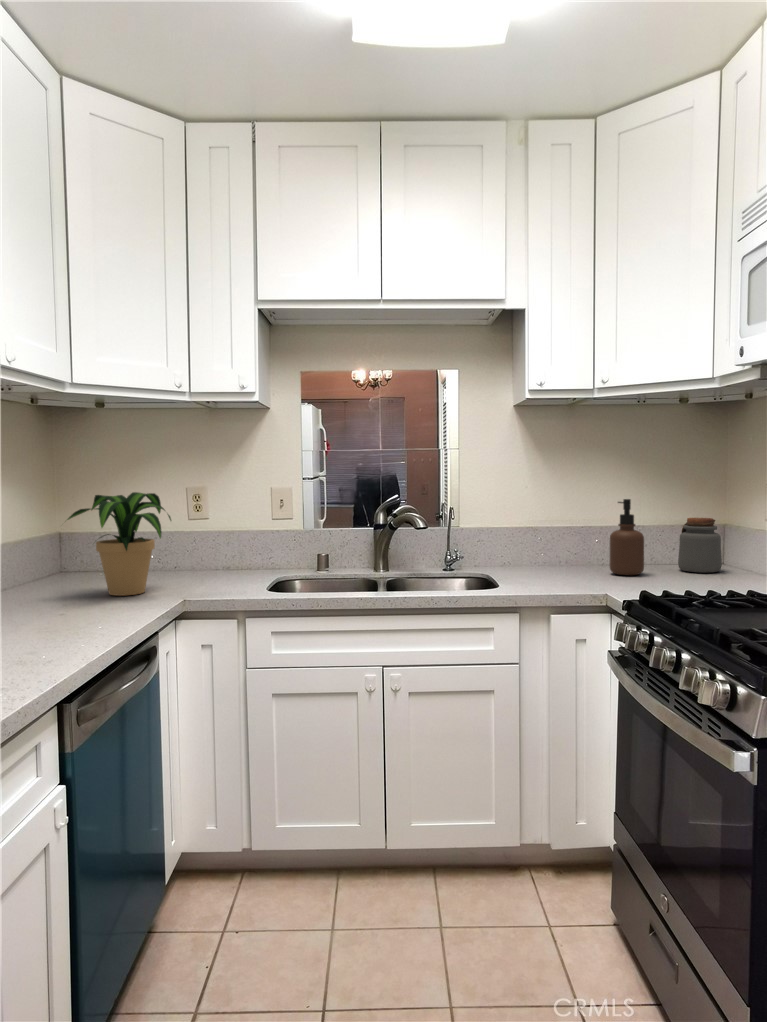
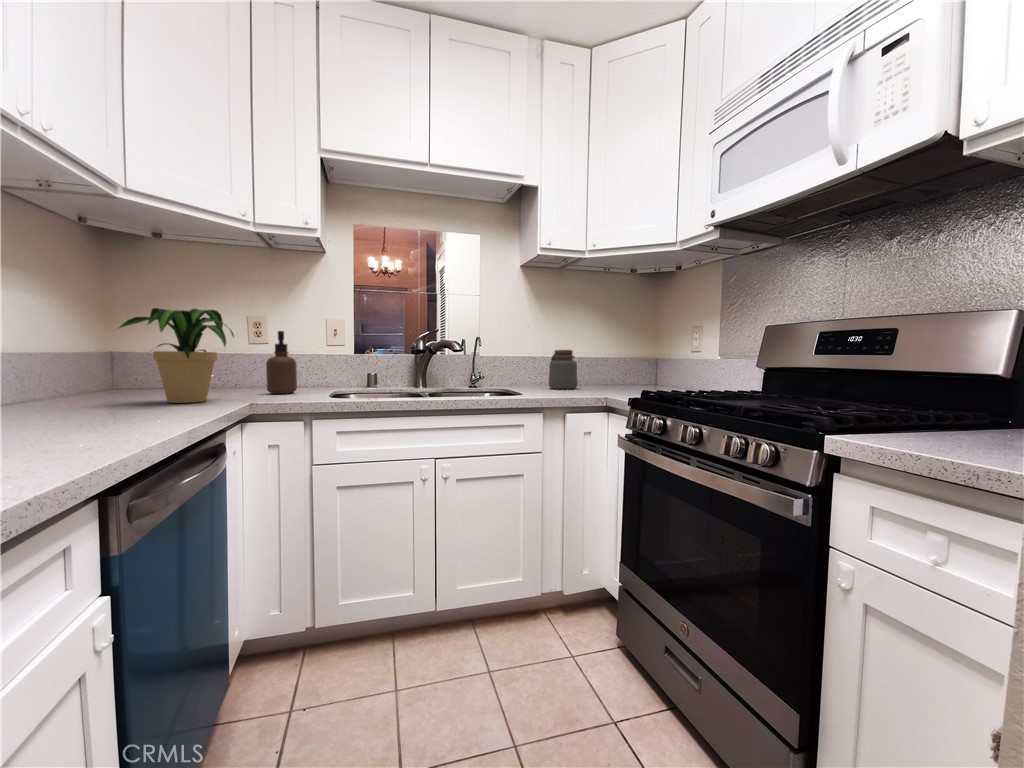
soap dispenser: present [609,499,644,575] -> present [266,331,297,394]
jar: present [678,518,722,573] -> present [549,350,578,389]

